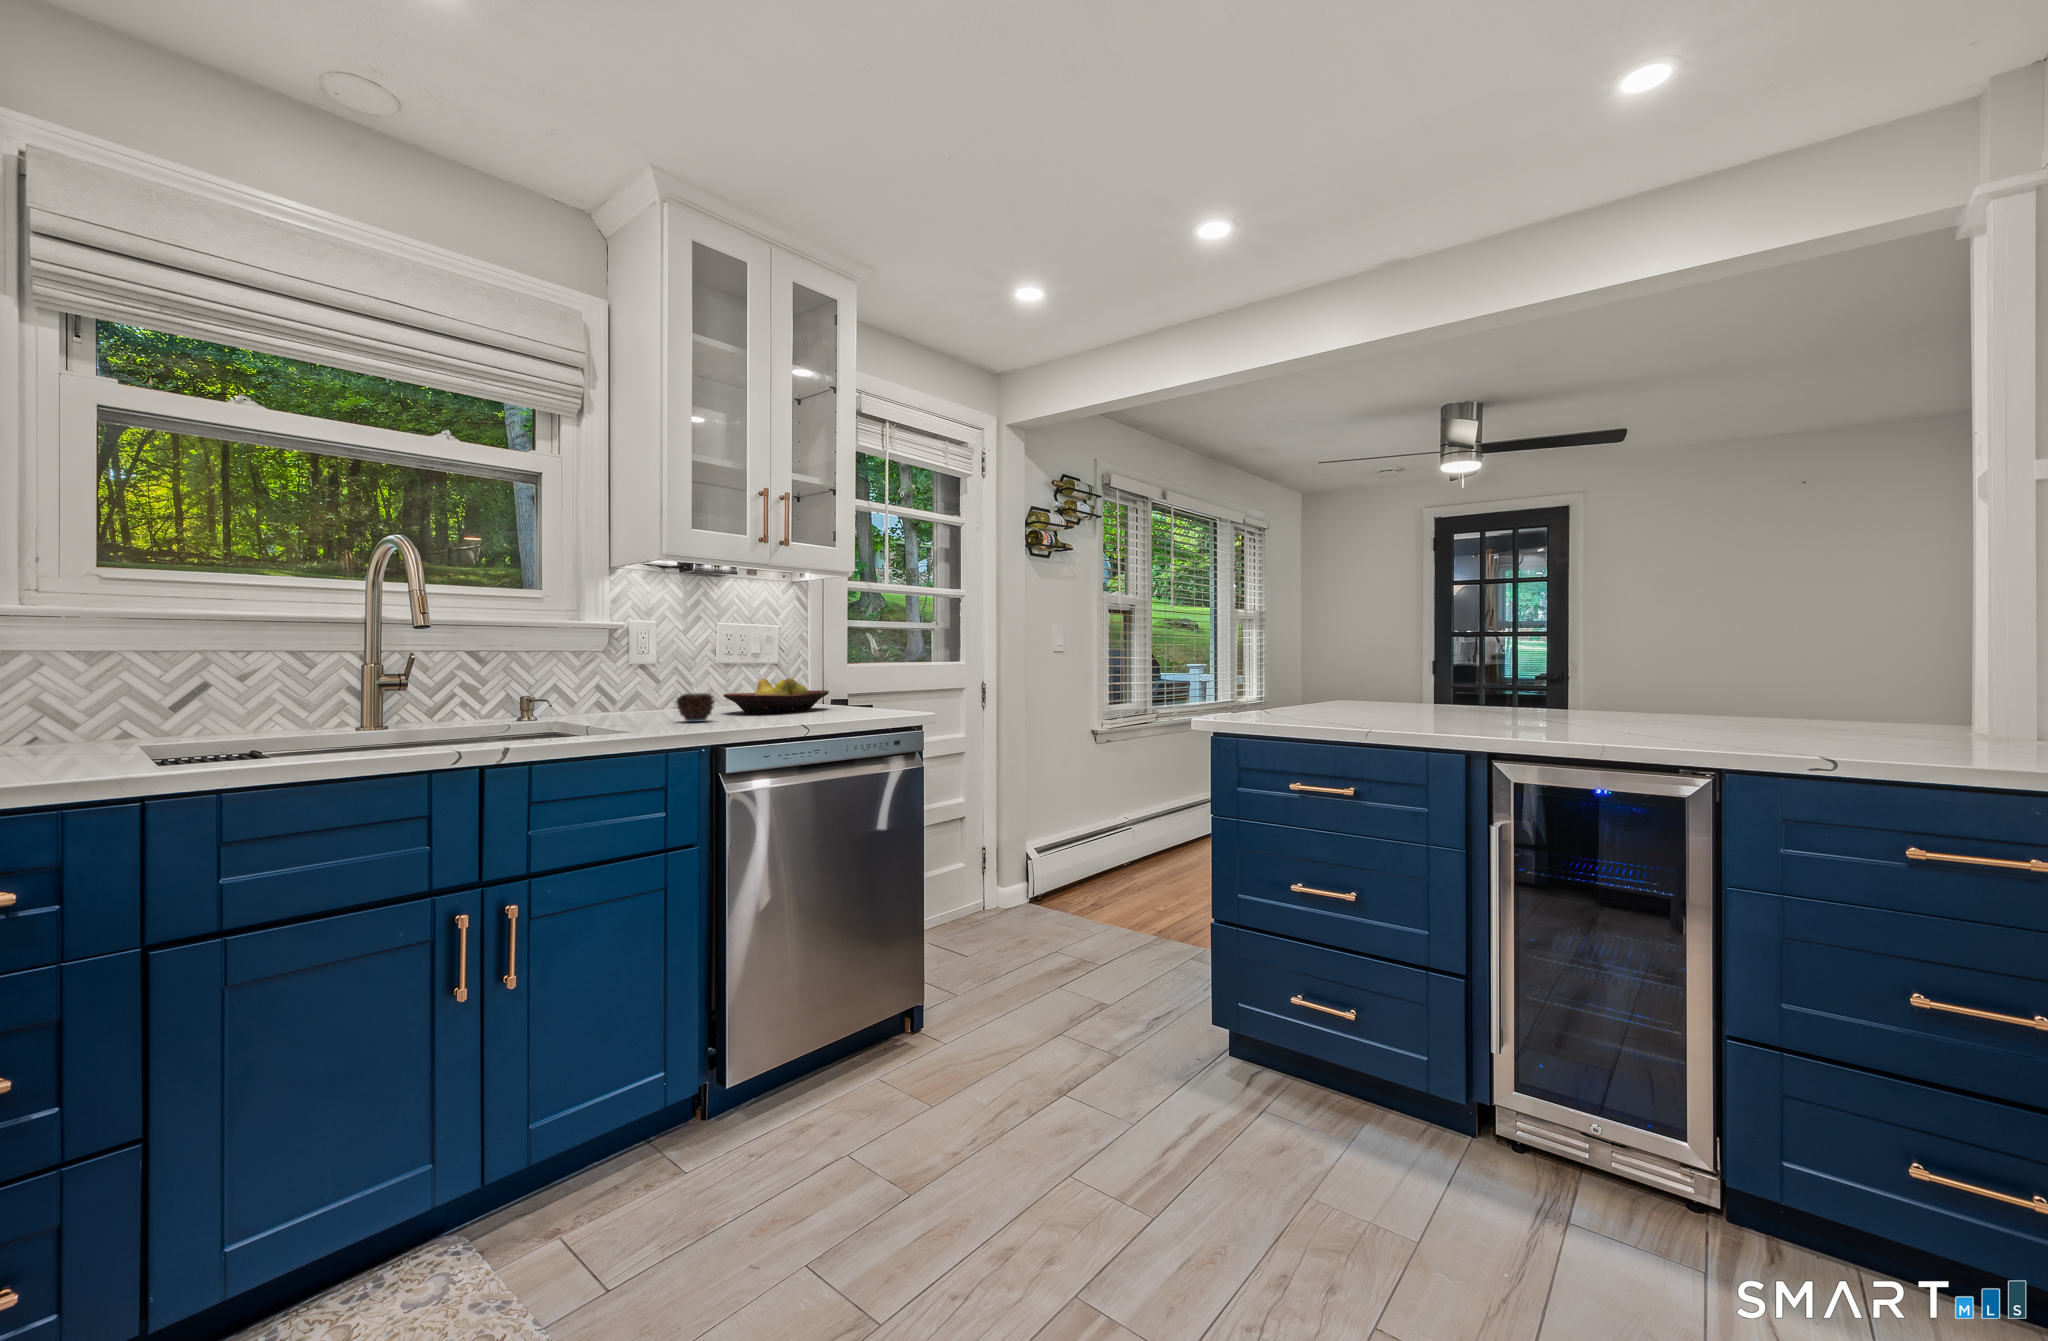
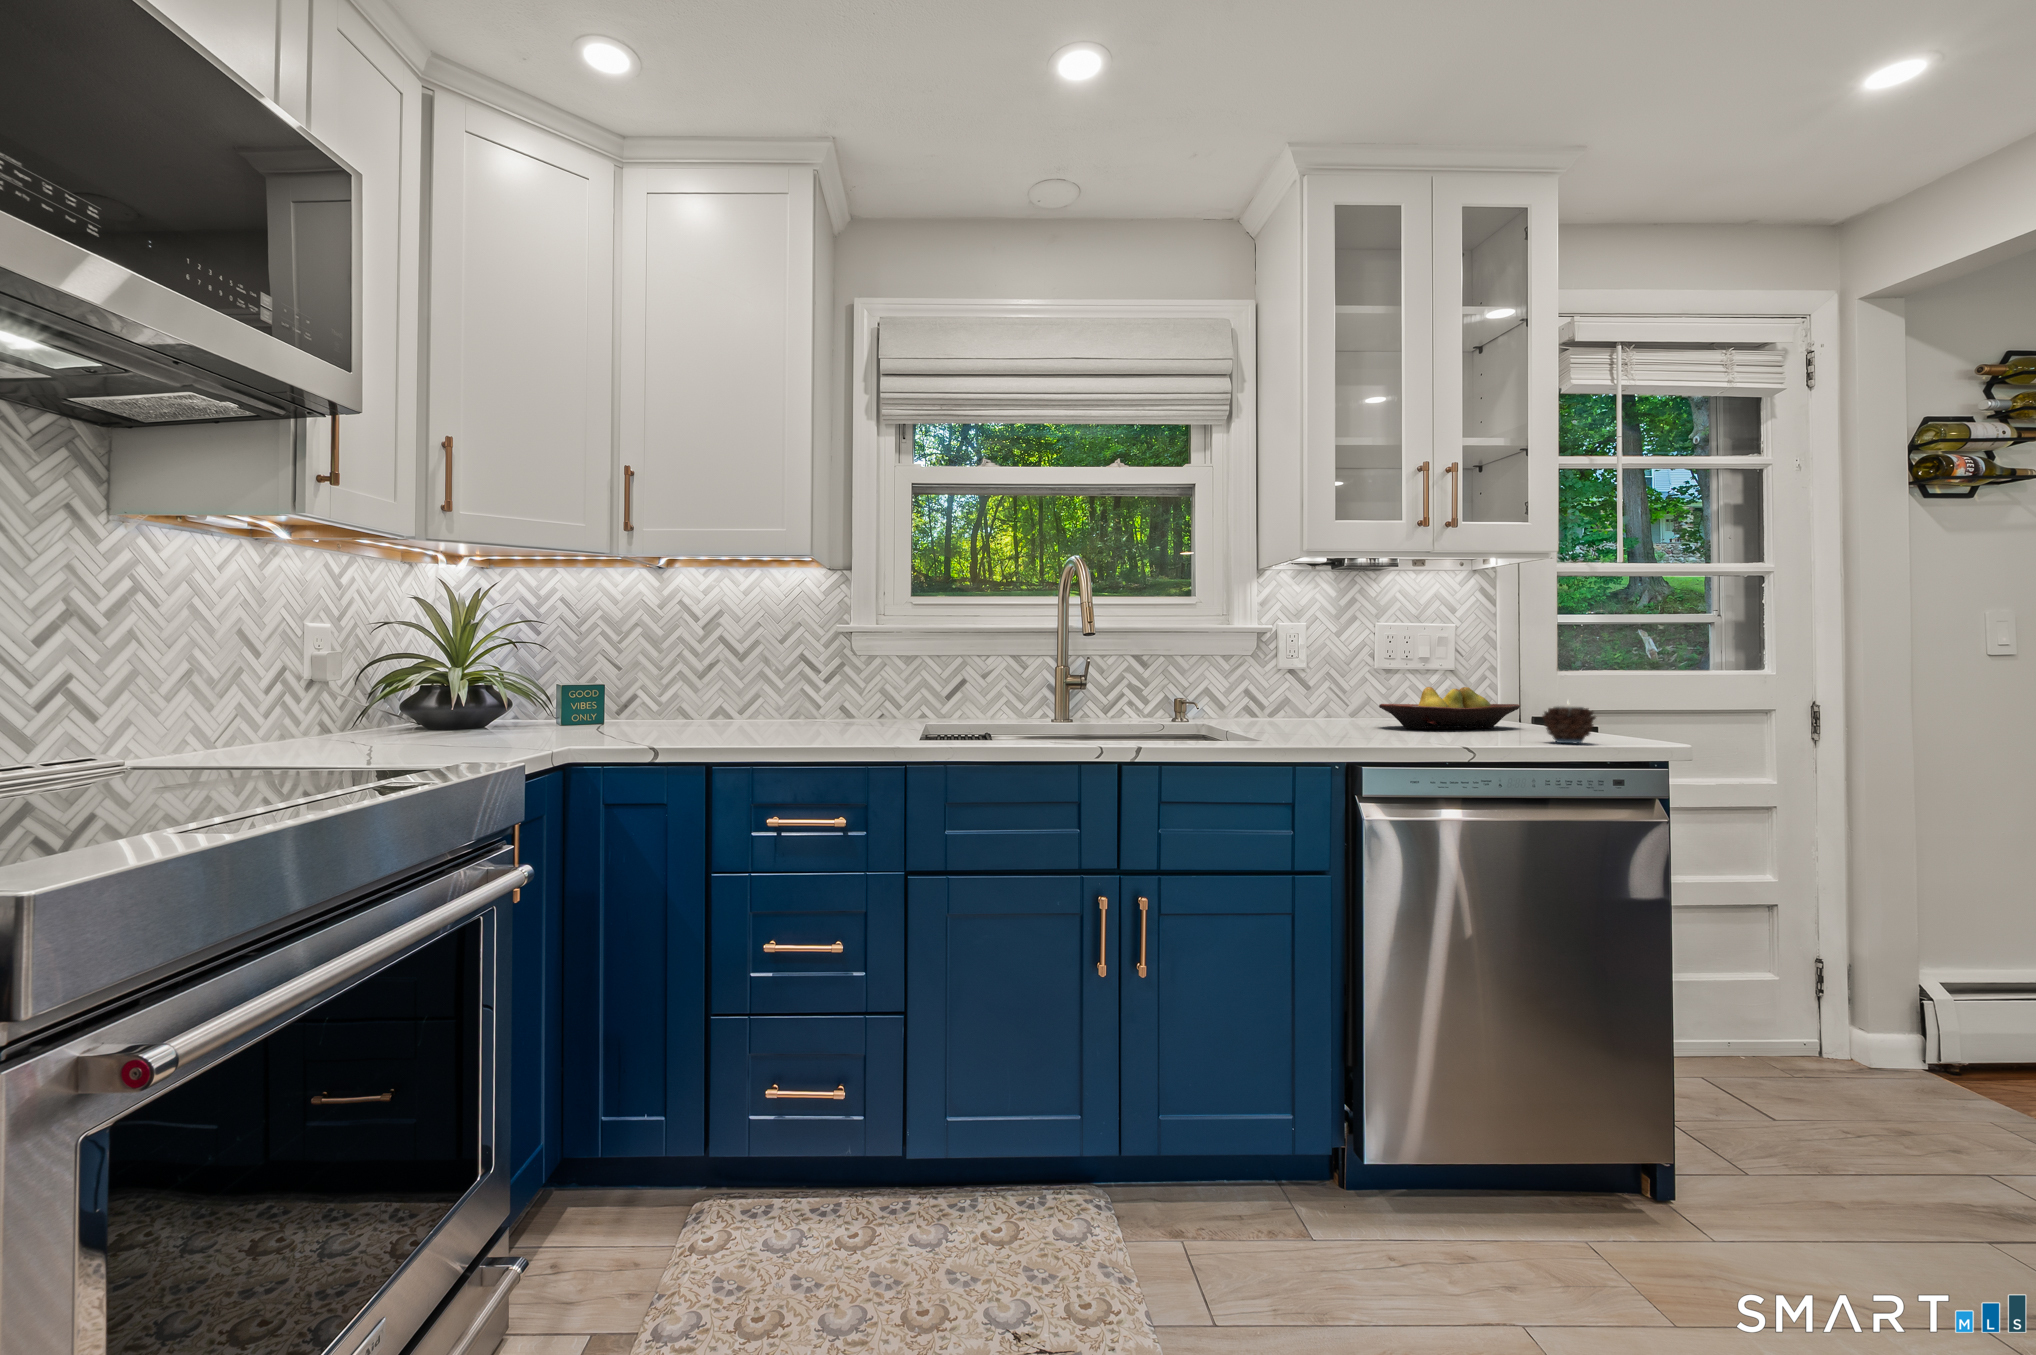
candle: present [676,693,715,722] -> present [1542,706,1596,743]

